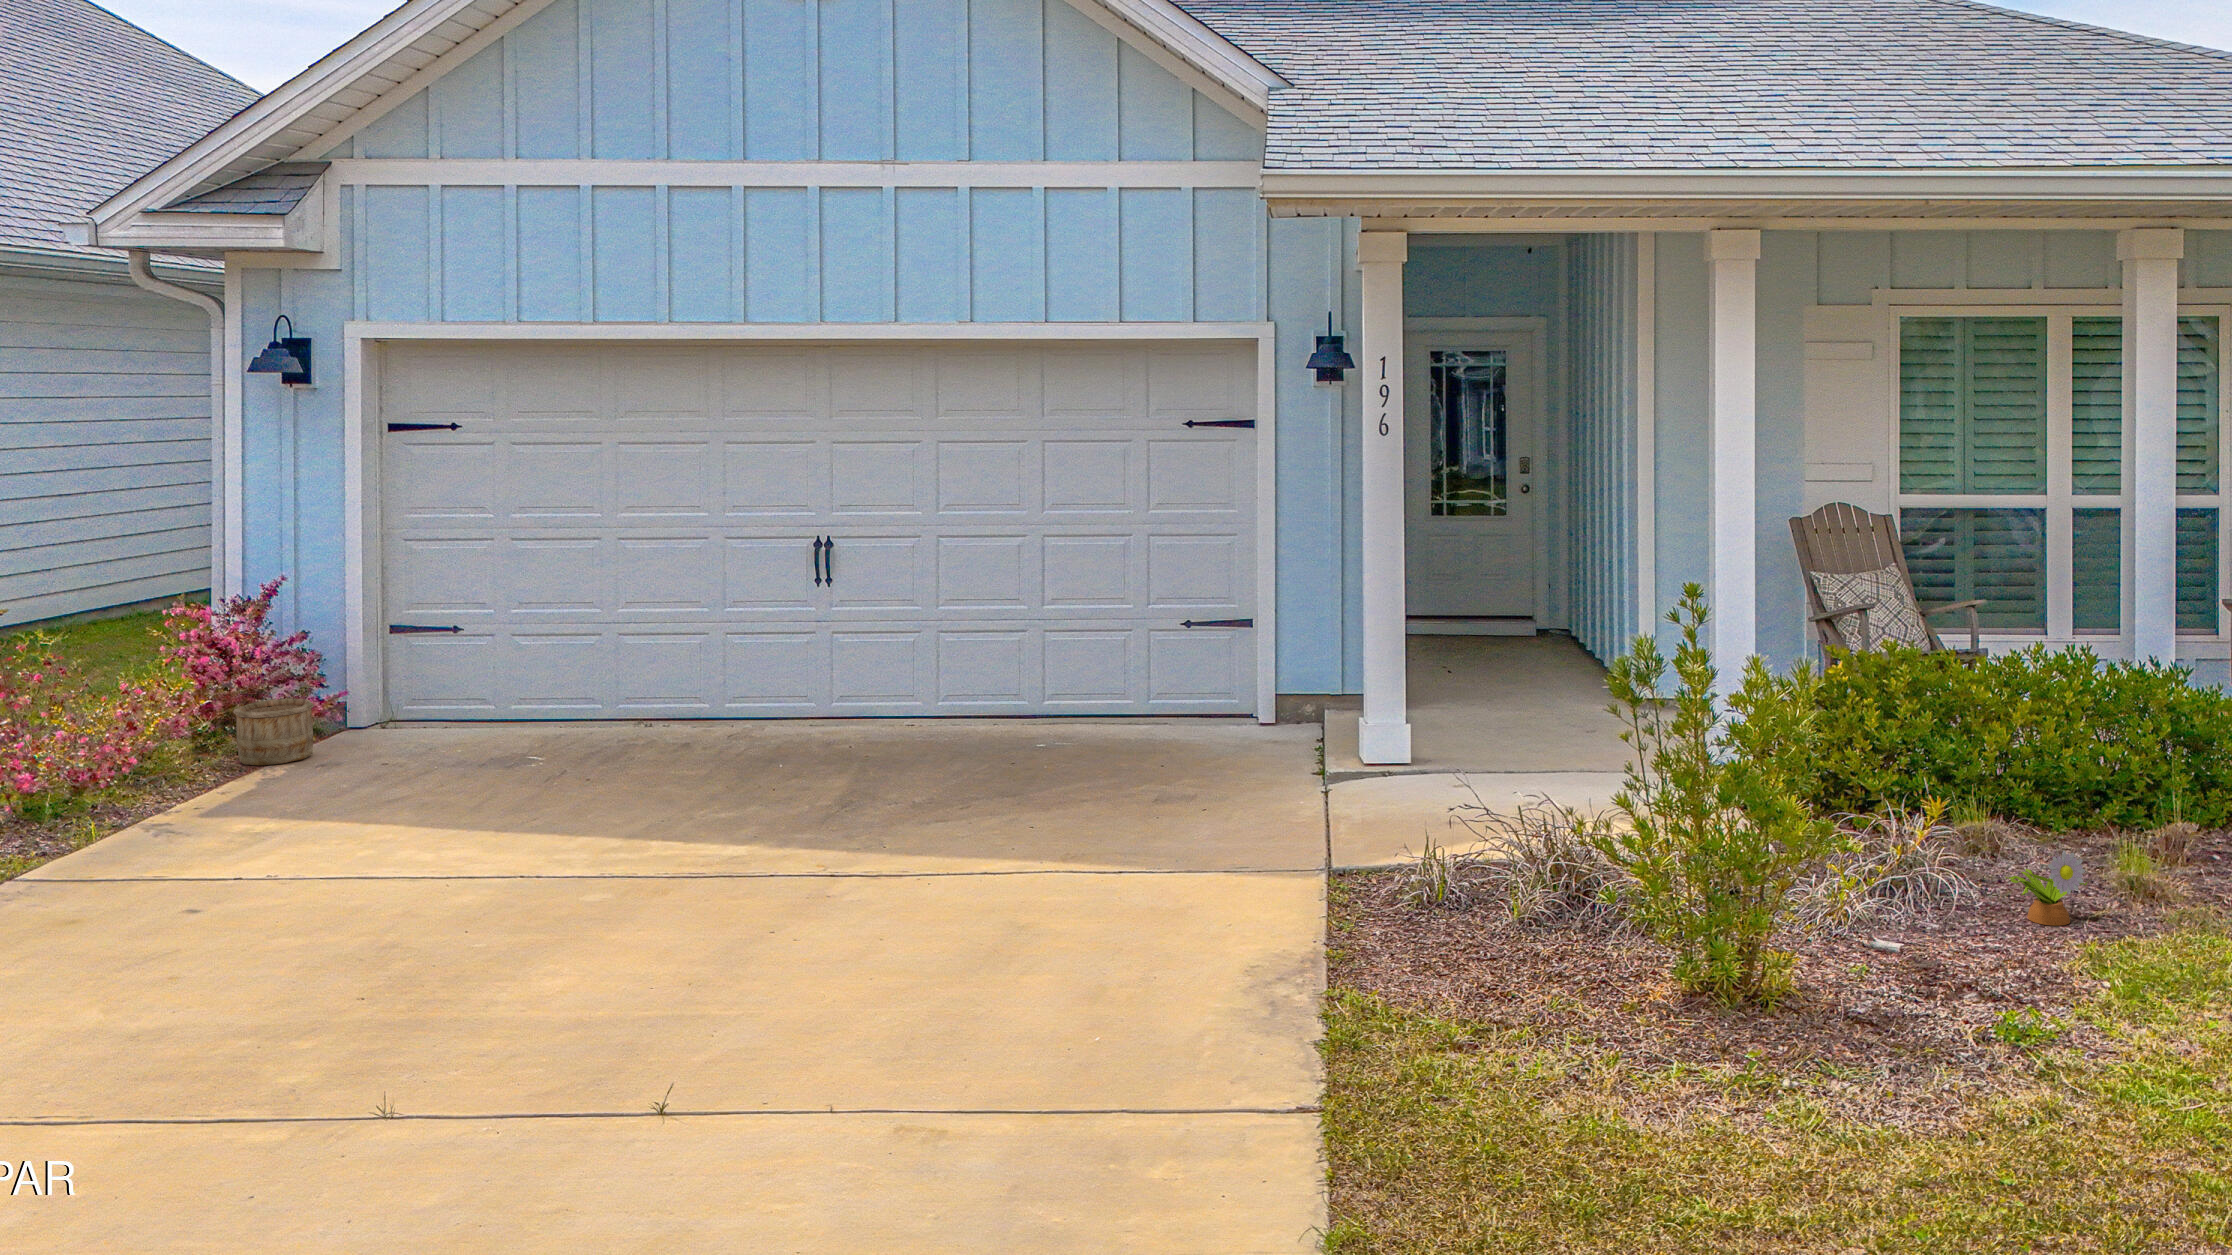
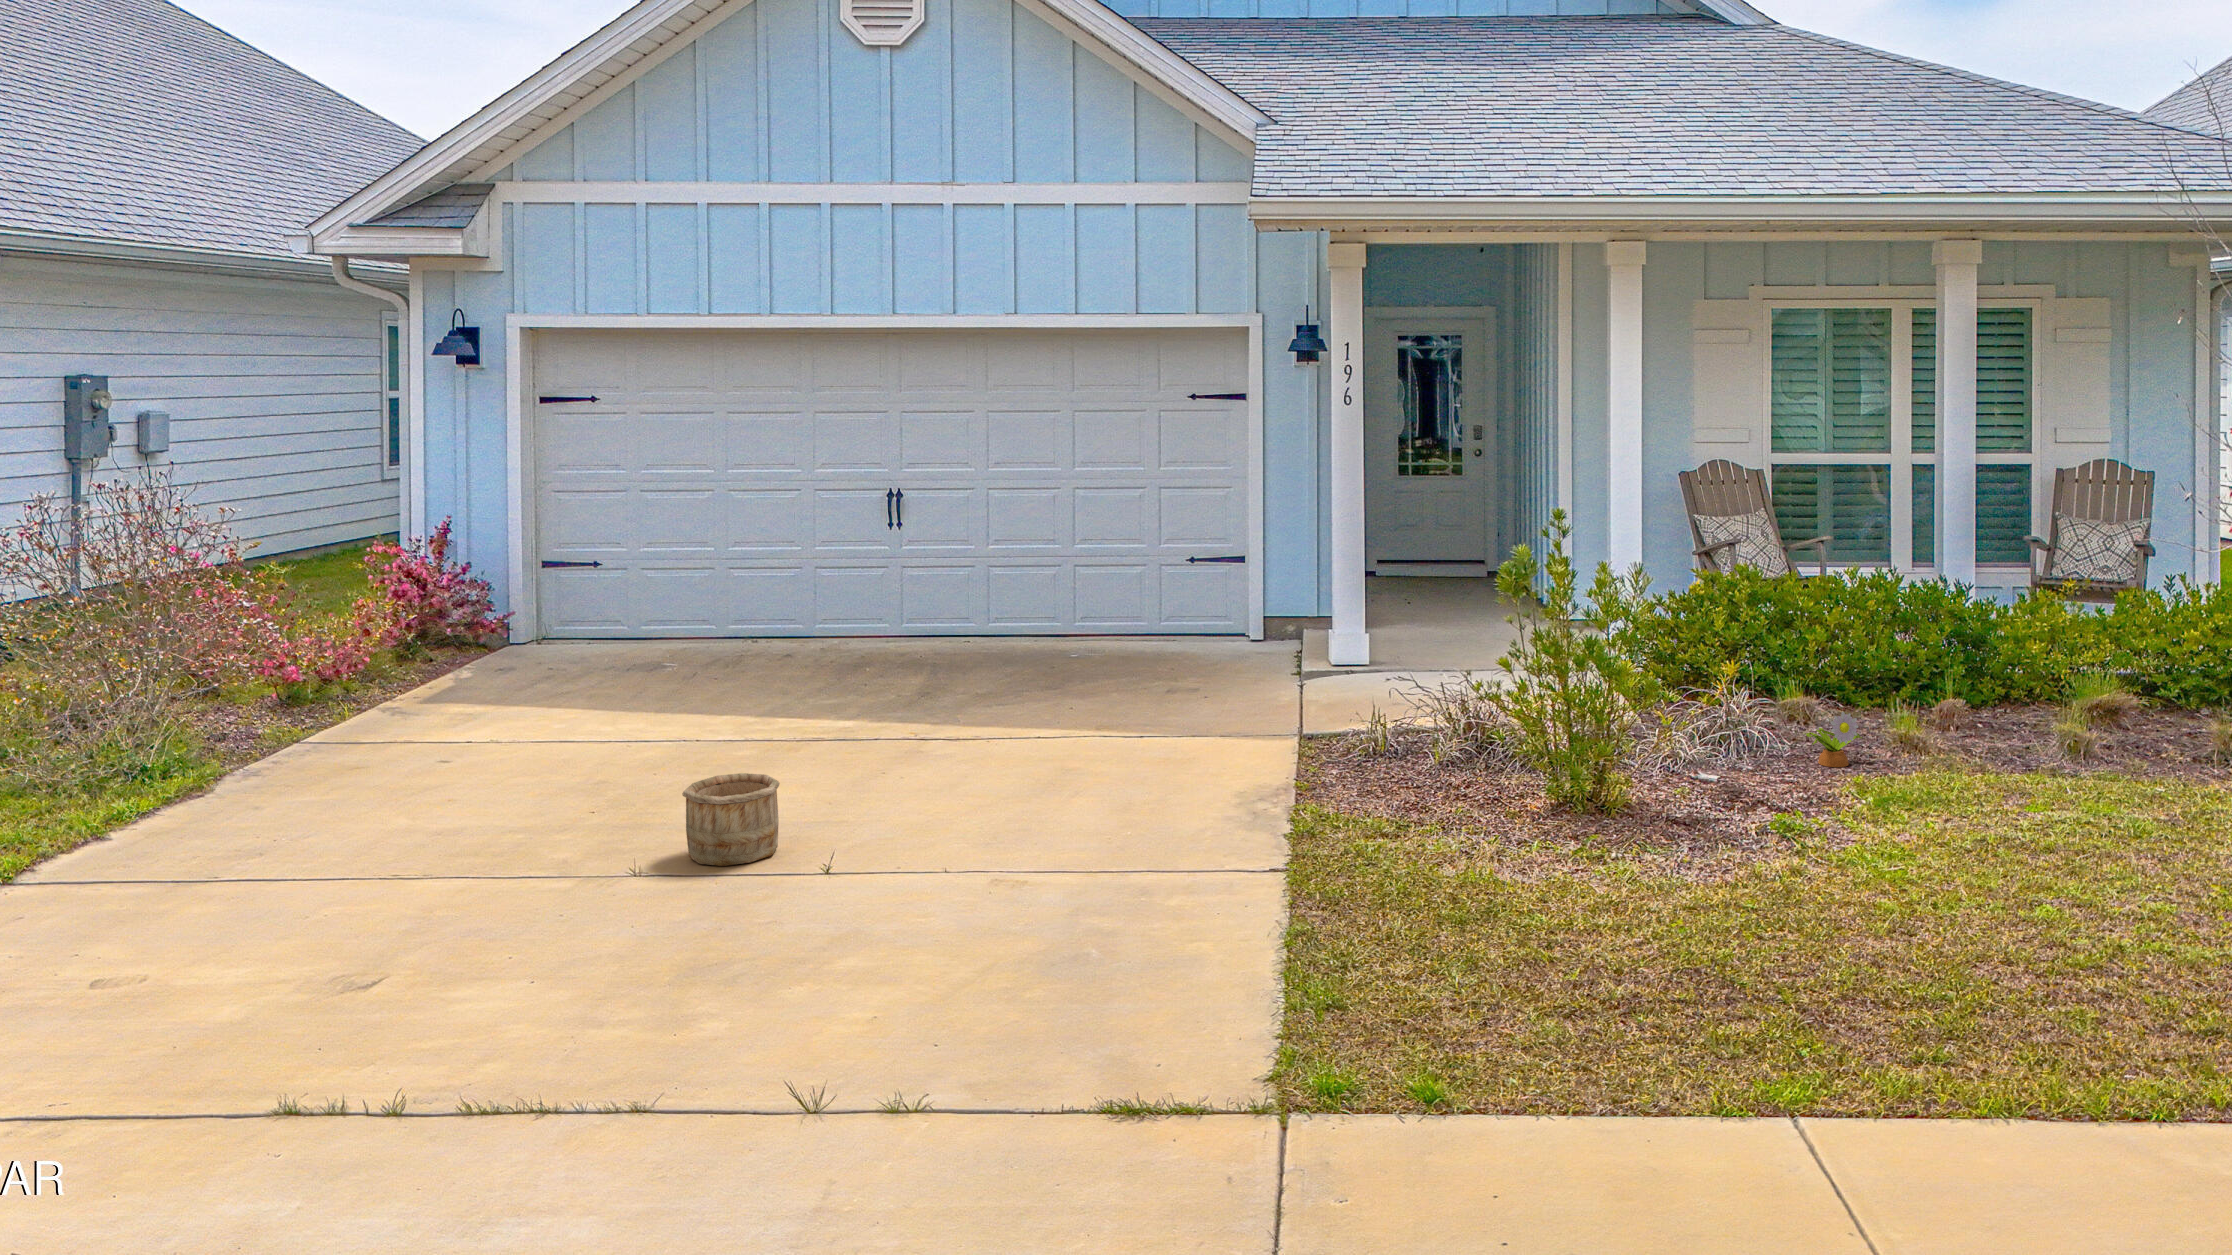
wooden bucket: present [233,699,314,765] -> present [682,773,780,866]

